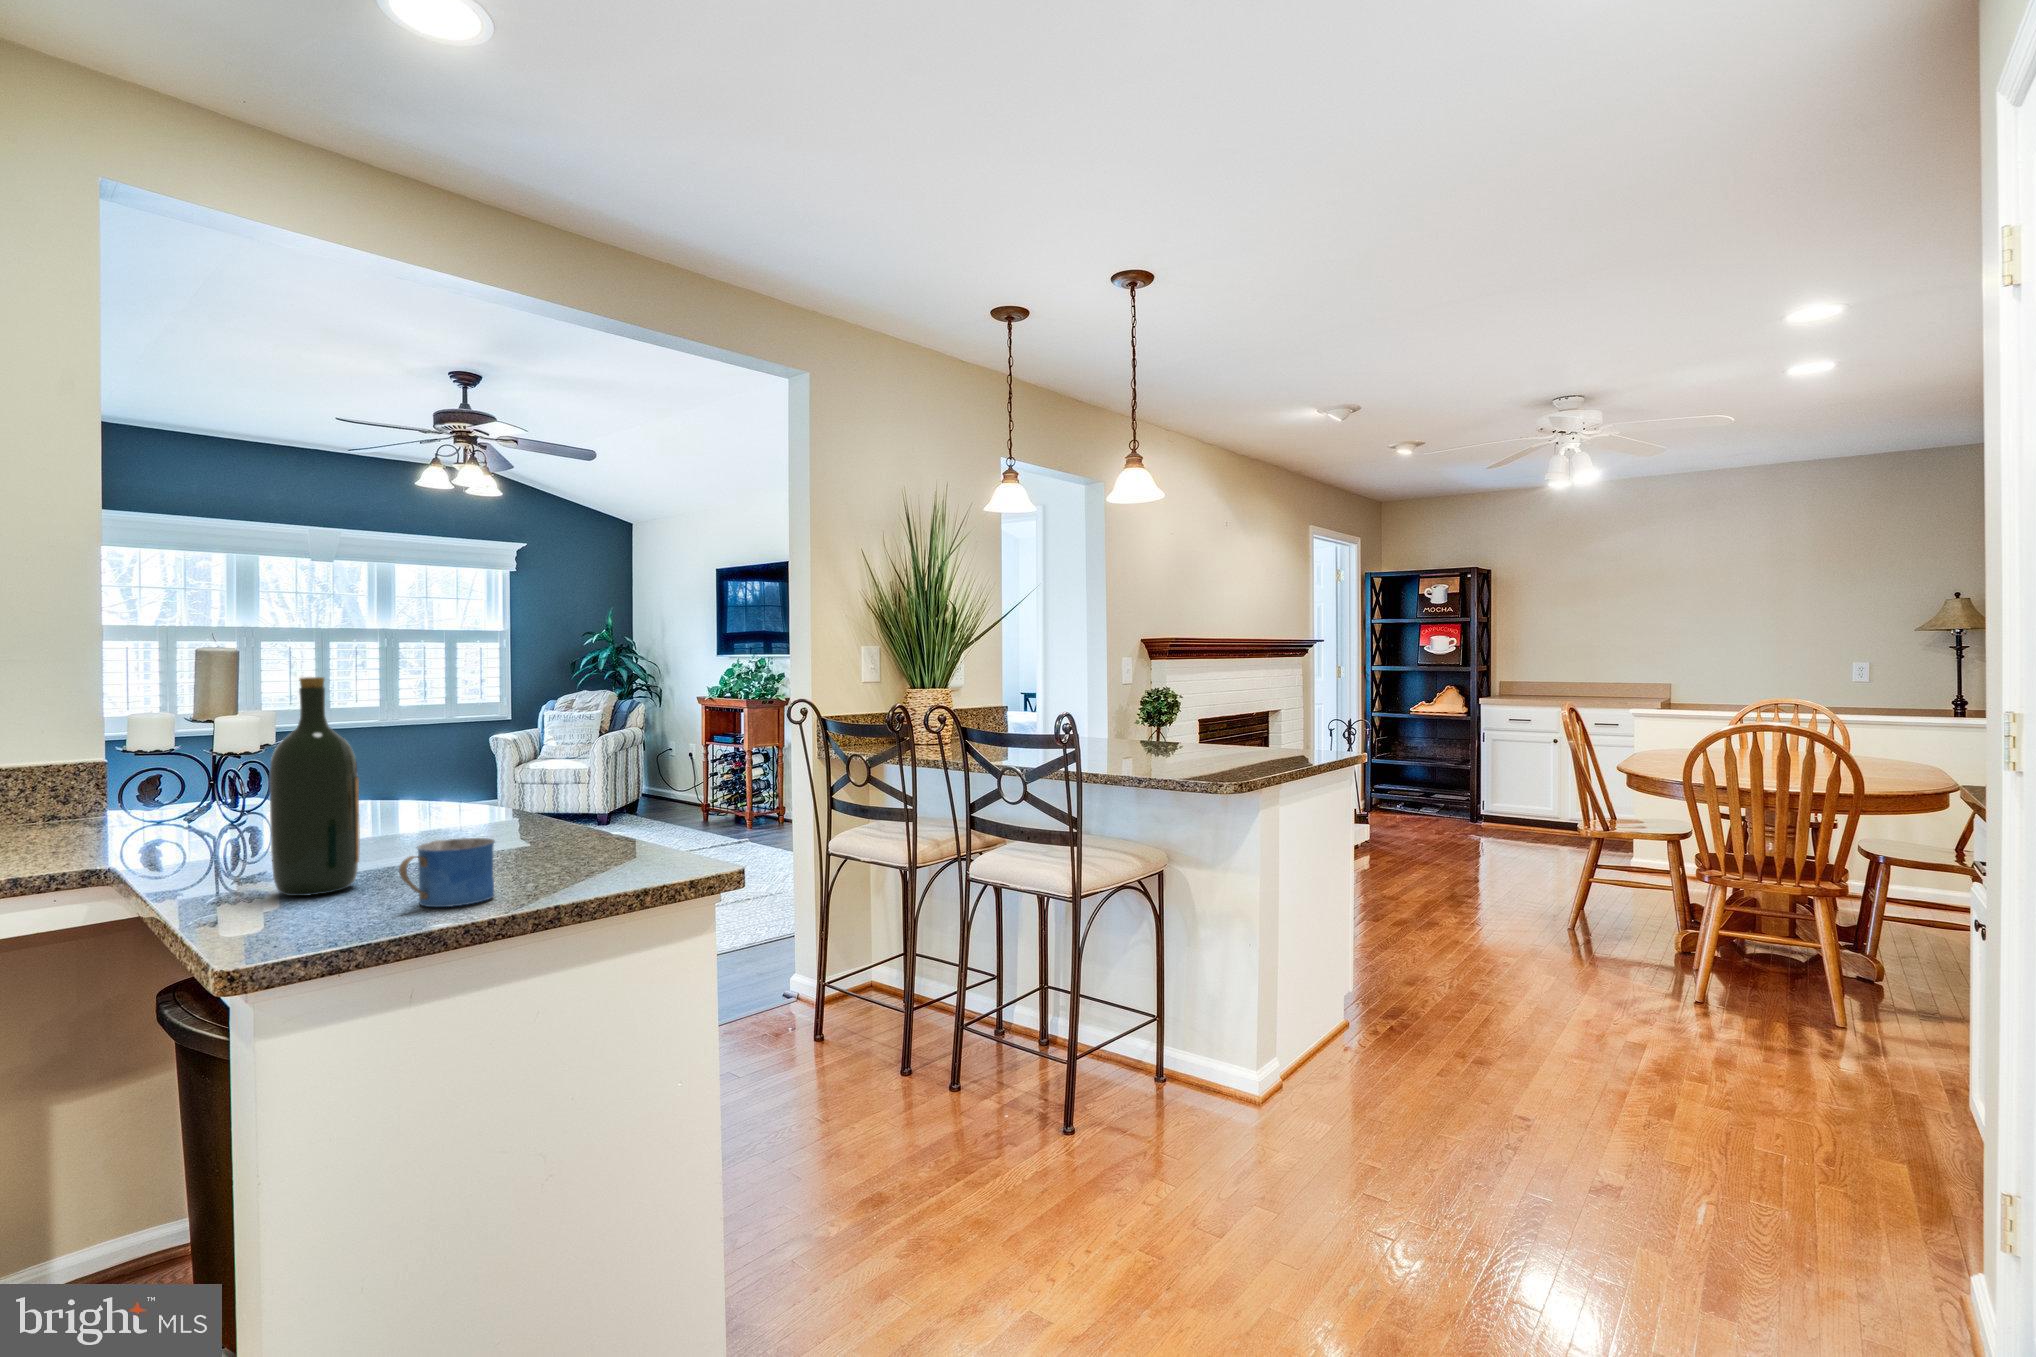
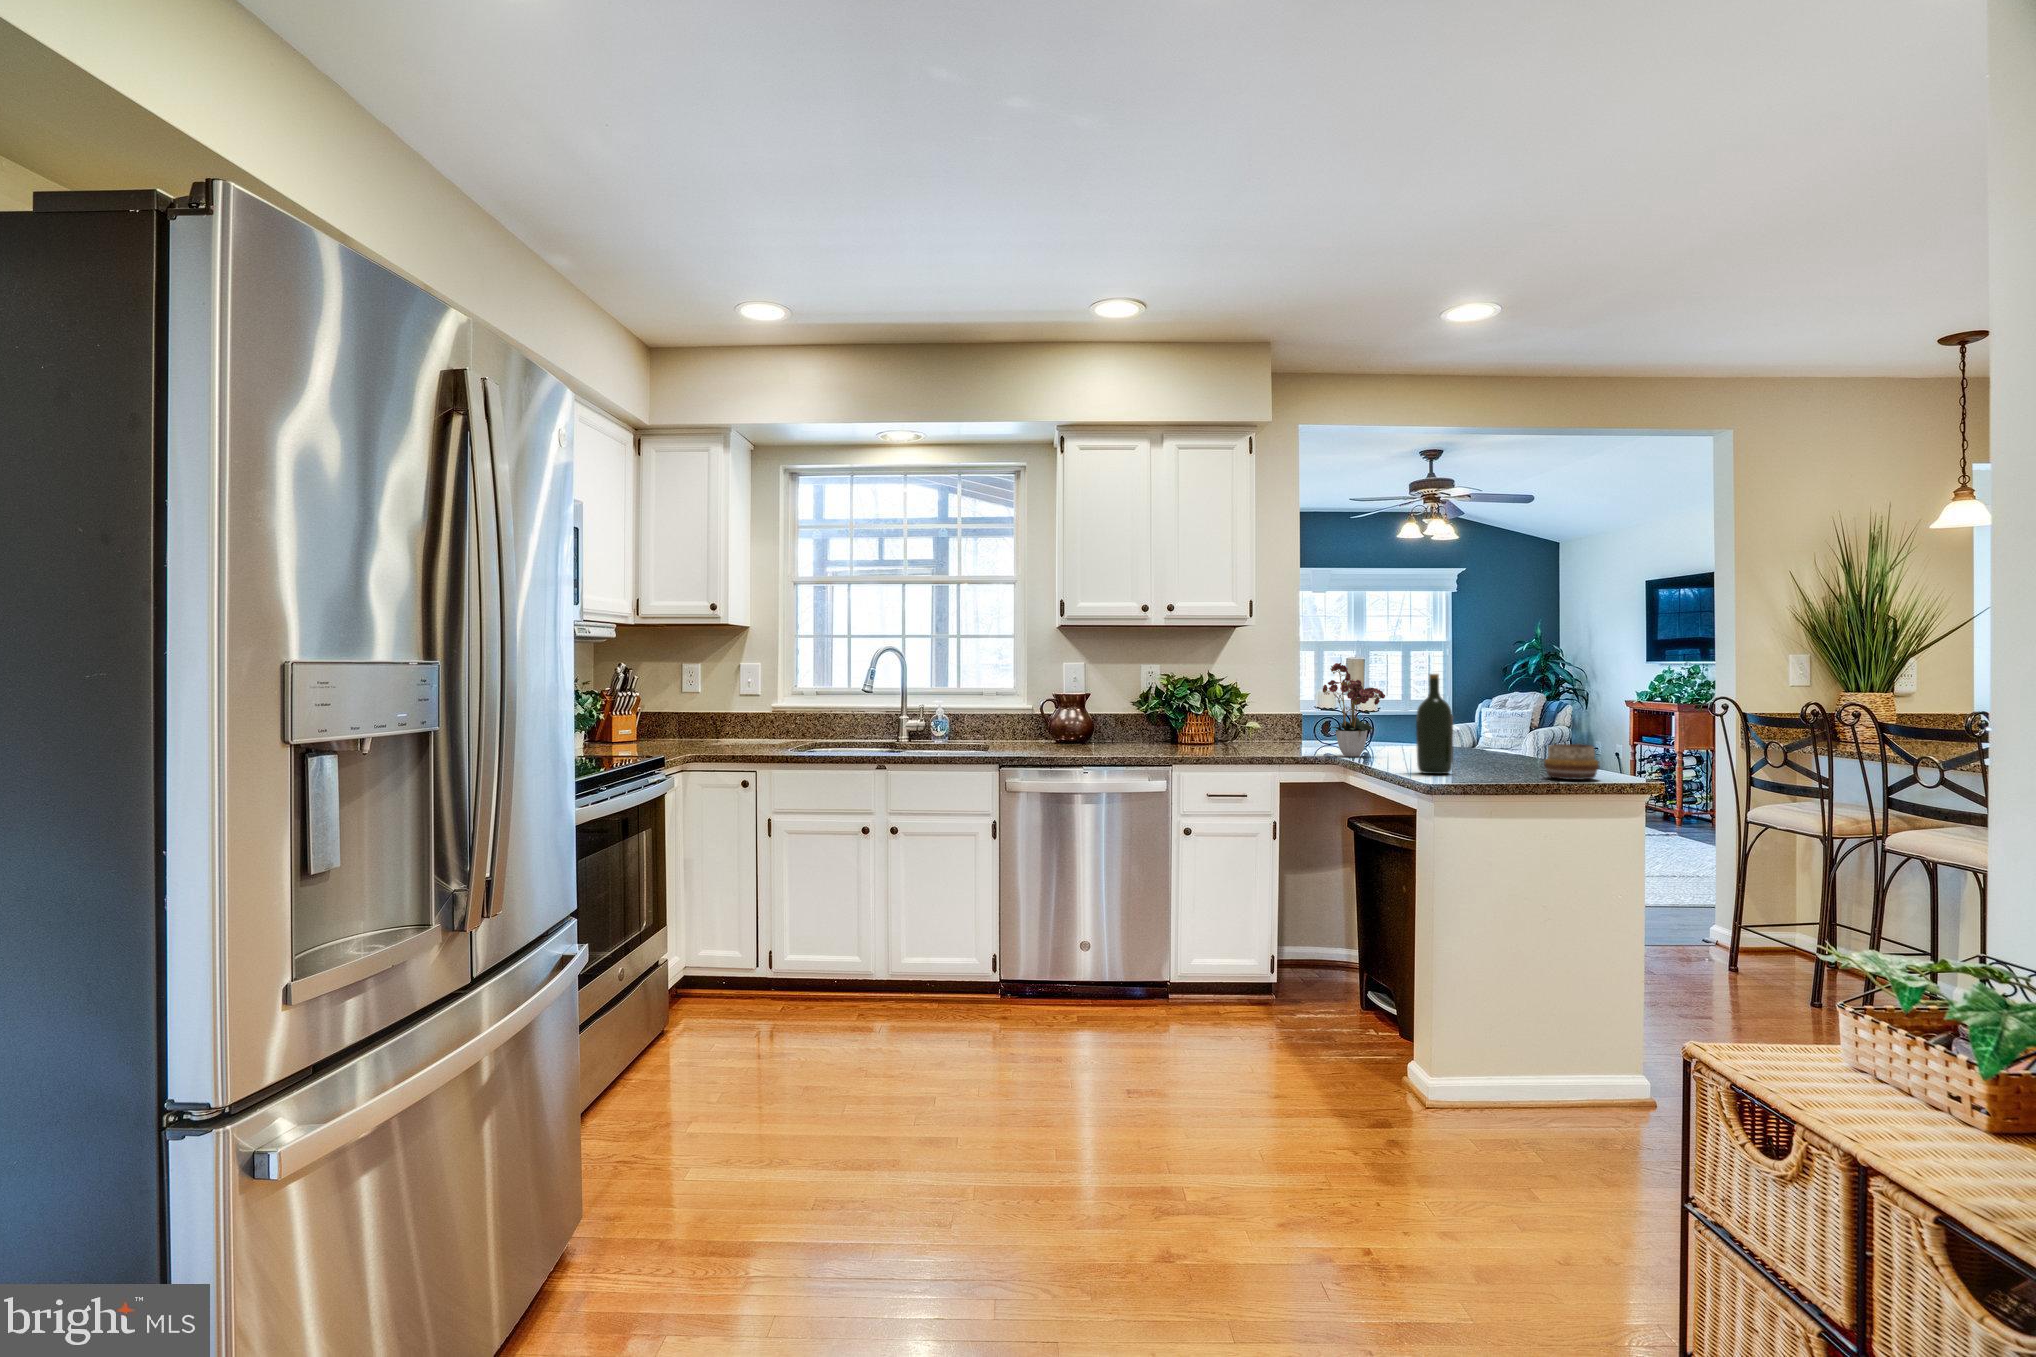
flower arrangement: none [92,645,271,847] -> present [1323,663,1385,757]
decorative bowl: none [544,804,643,876] -> present [1544,744,1599,780]
mug: present [399,838,495,907] -> none [1481,752,1523,782]

